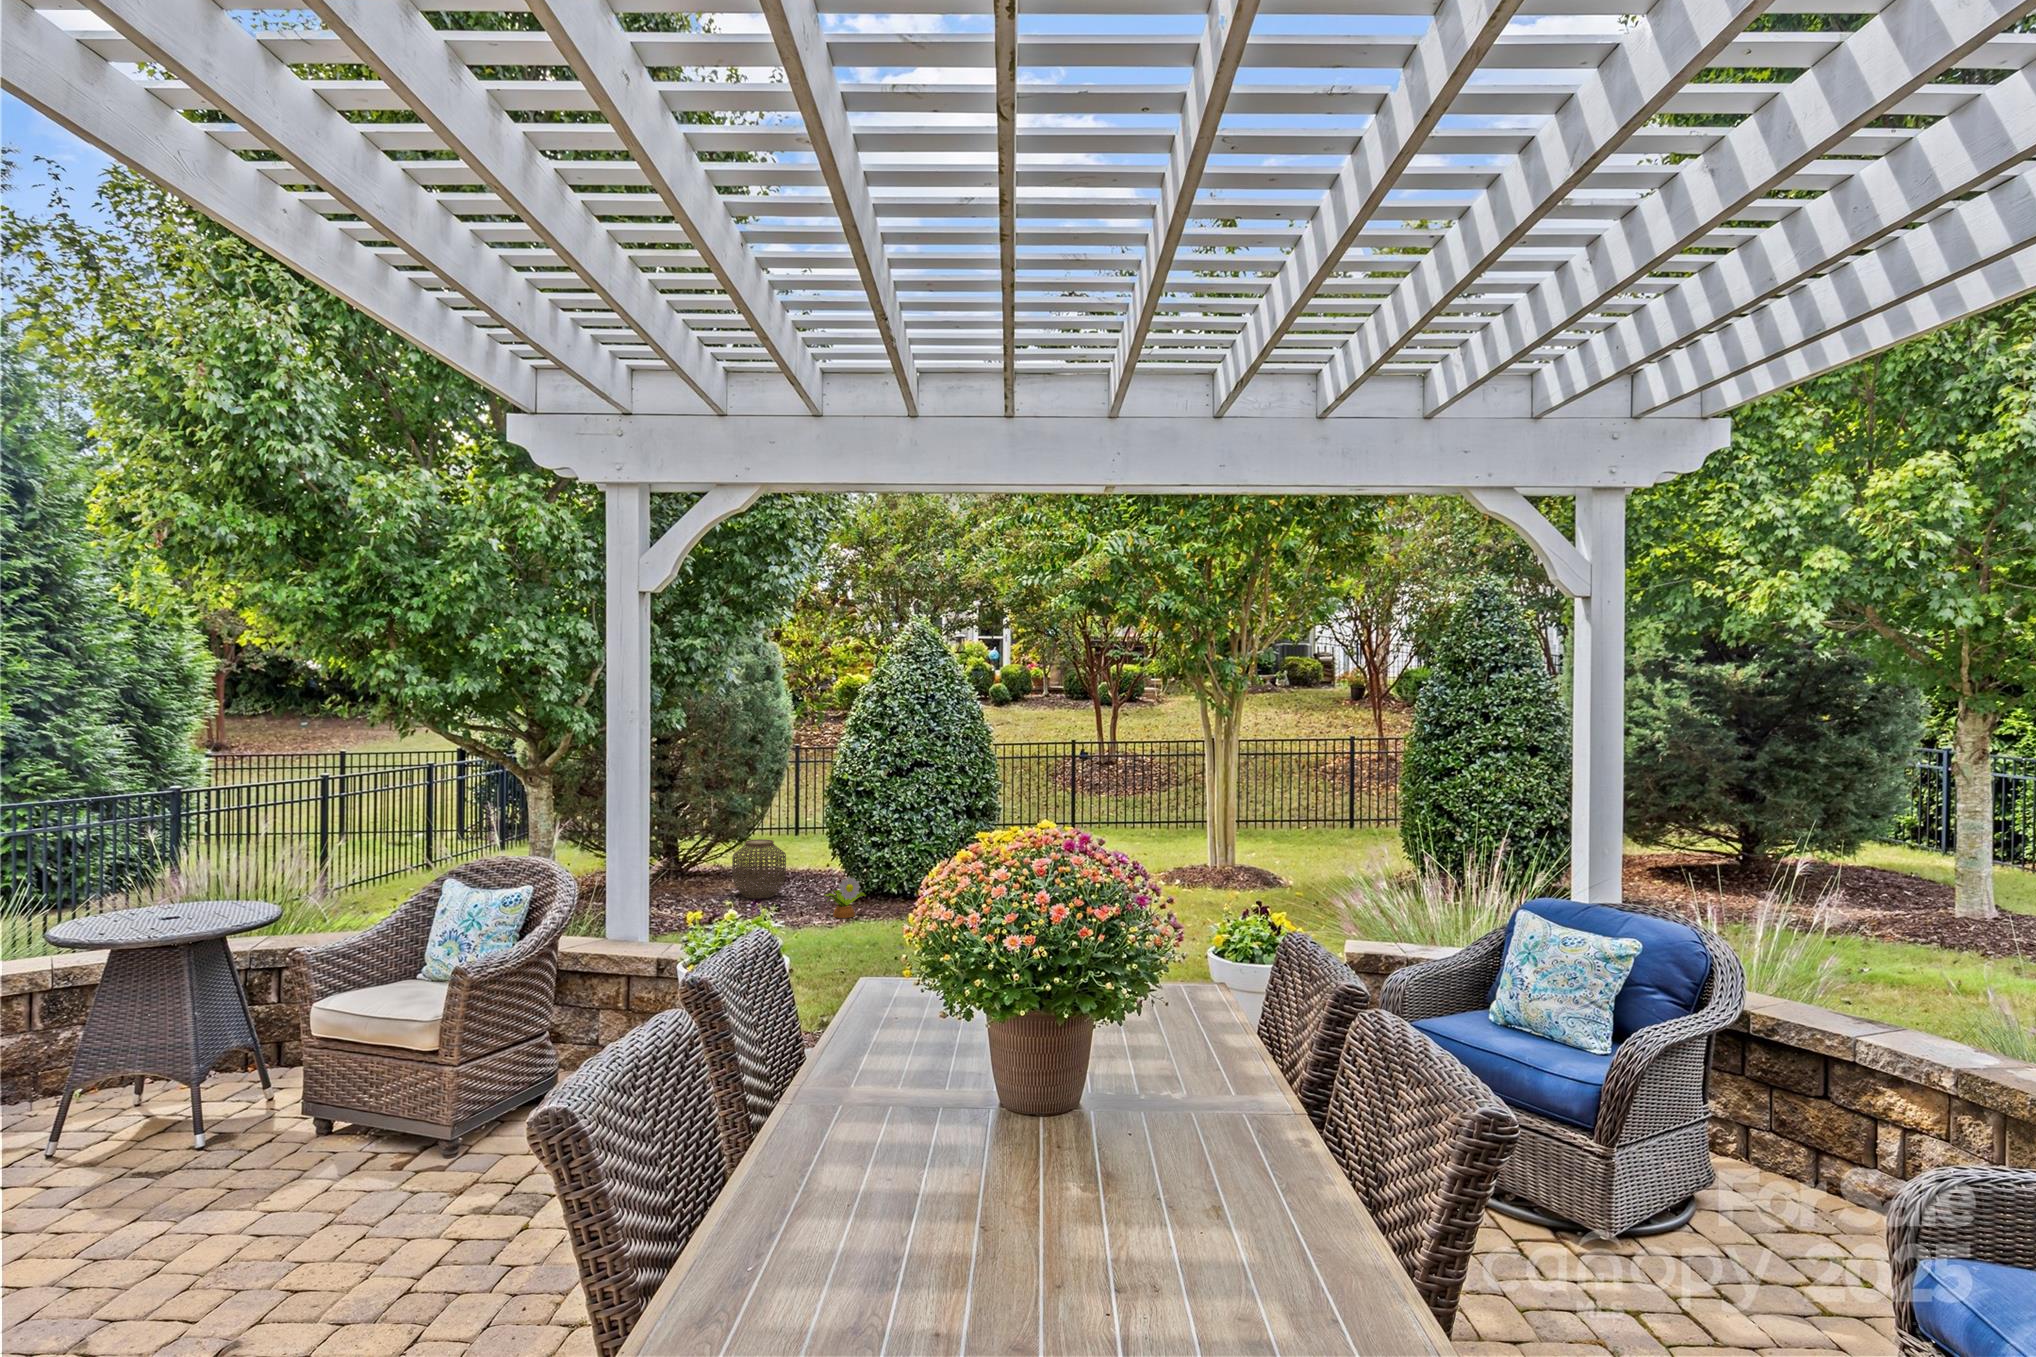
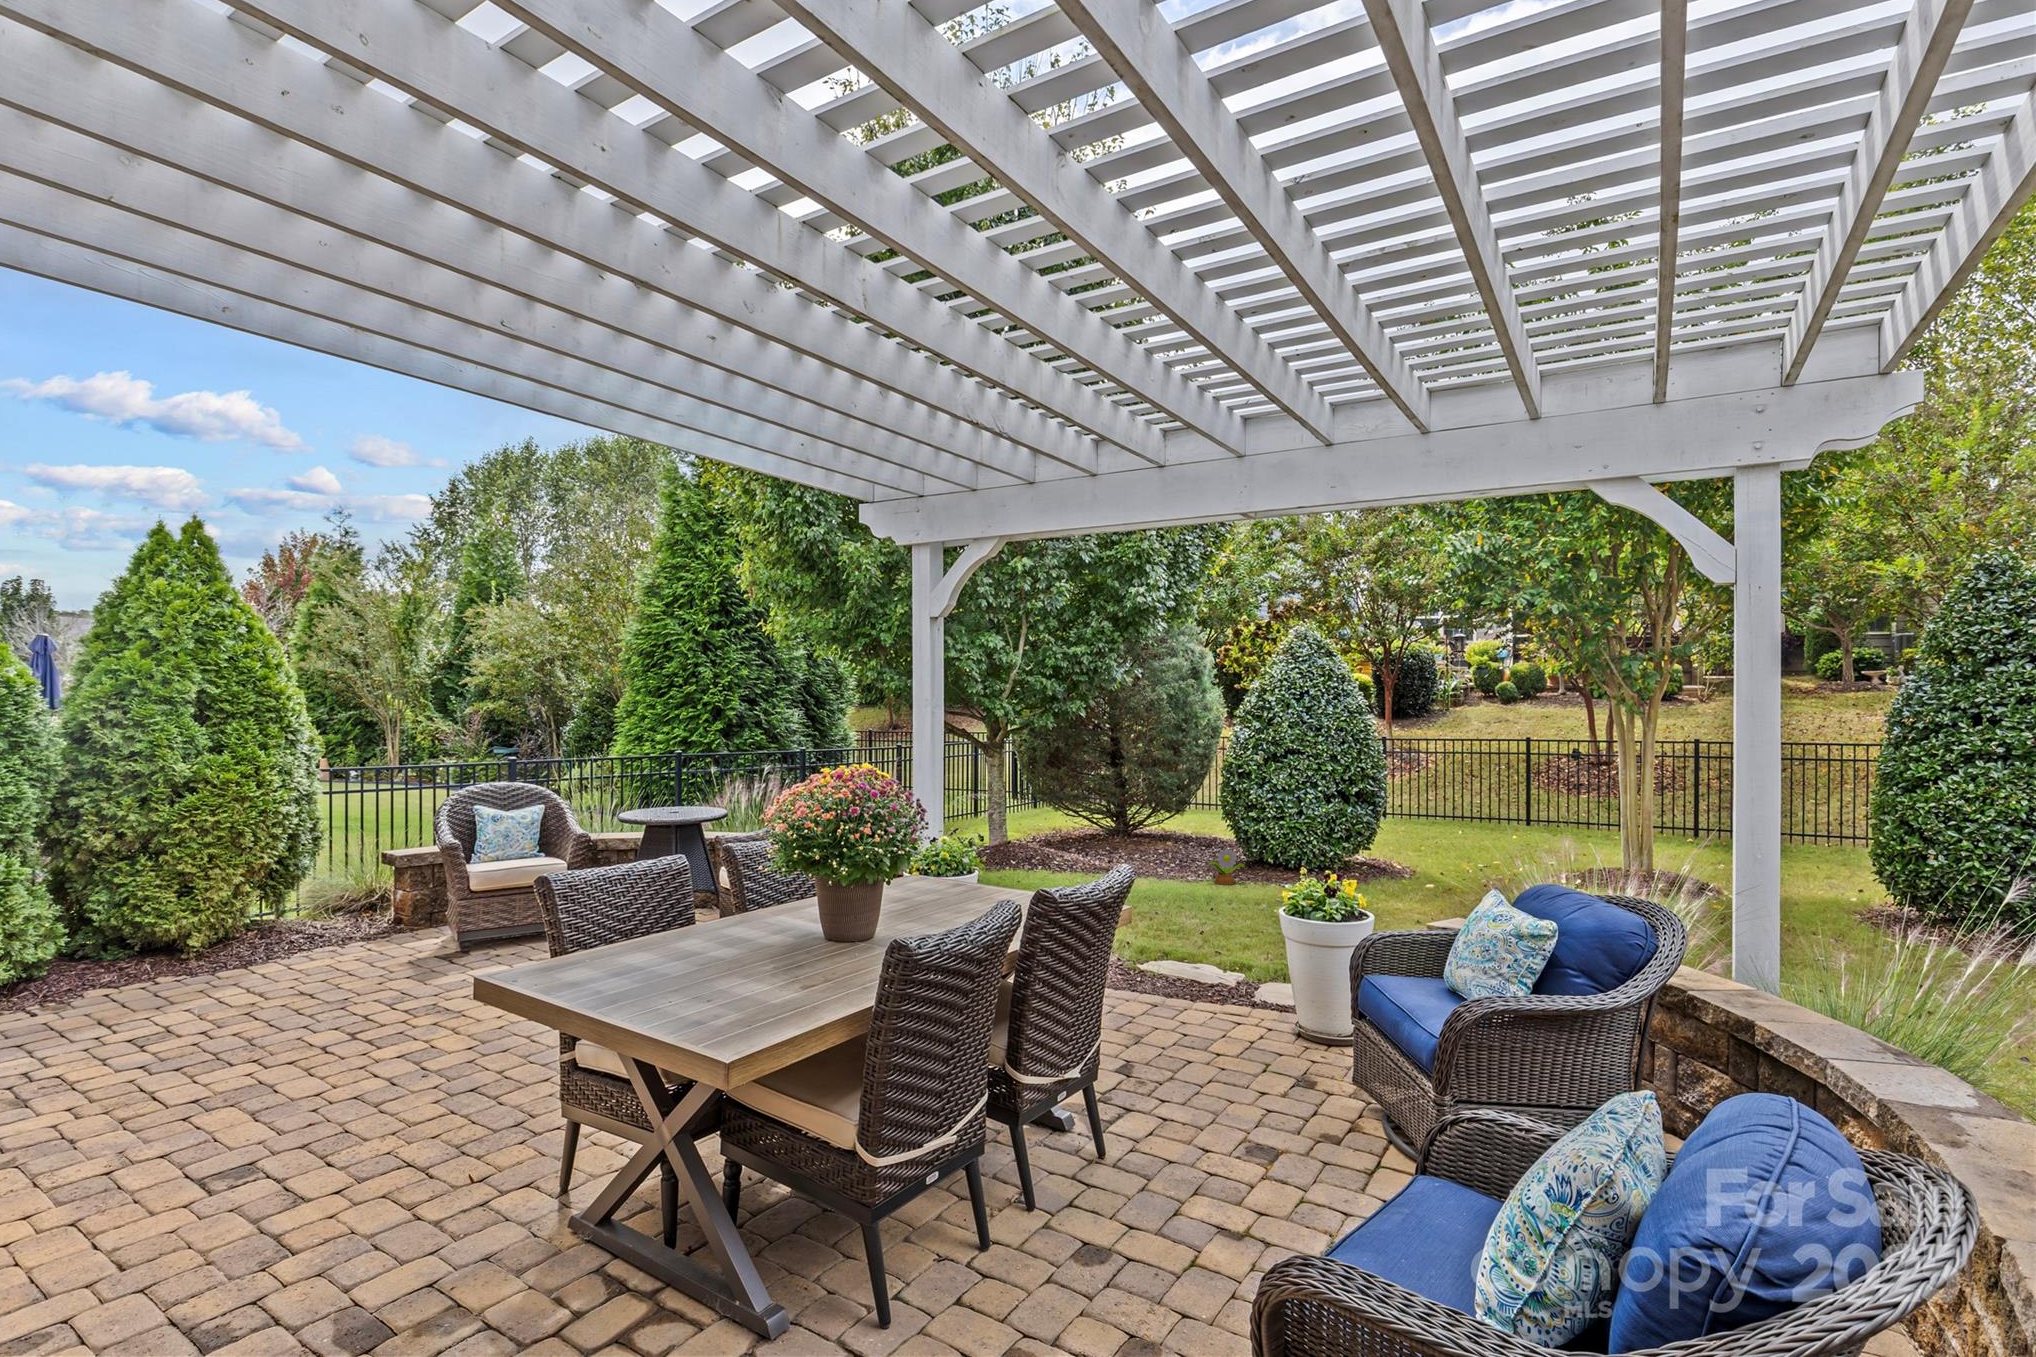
woven basket: present [732,839,786,898] -> none [1146,811,1191,861]

